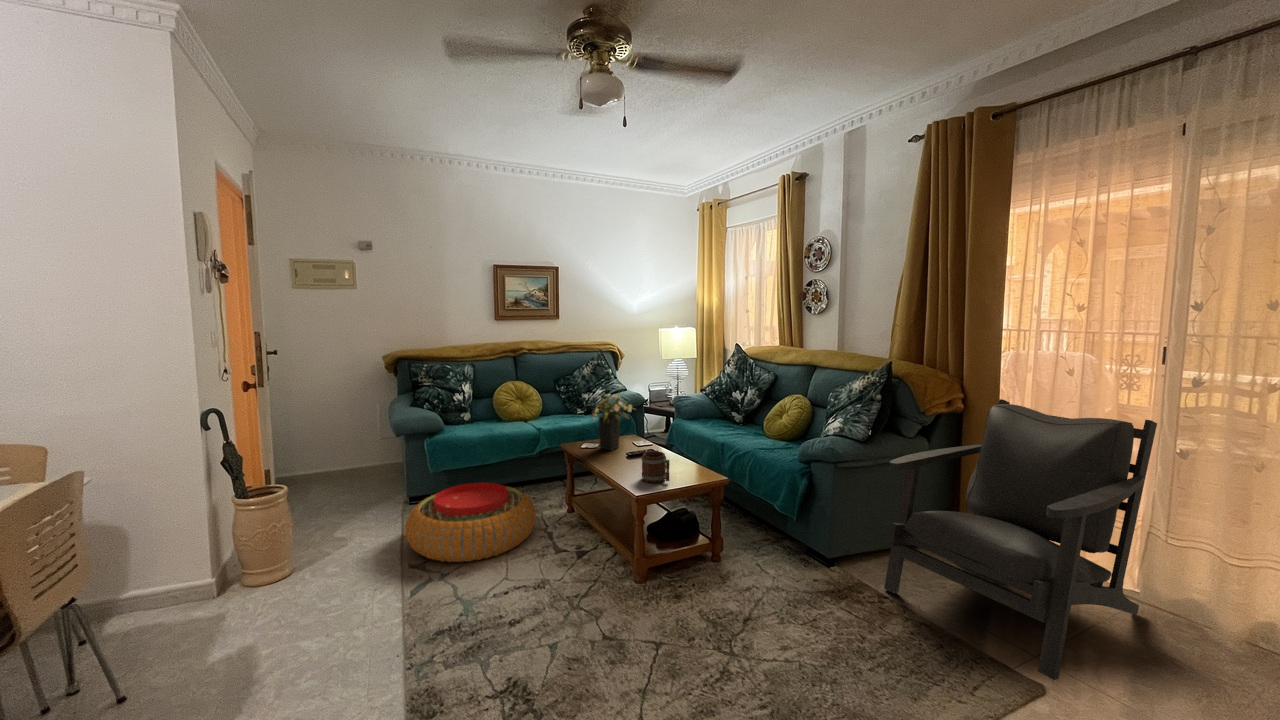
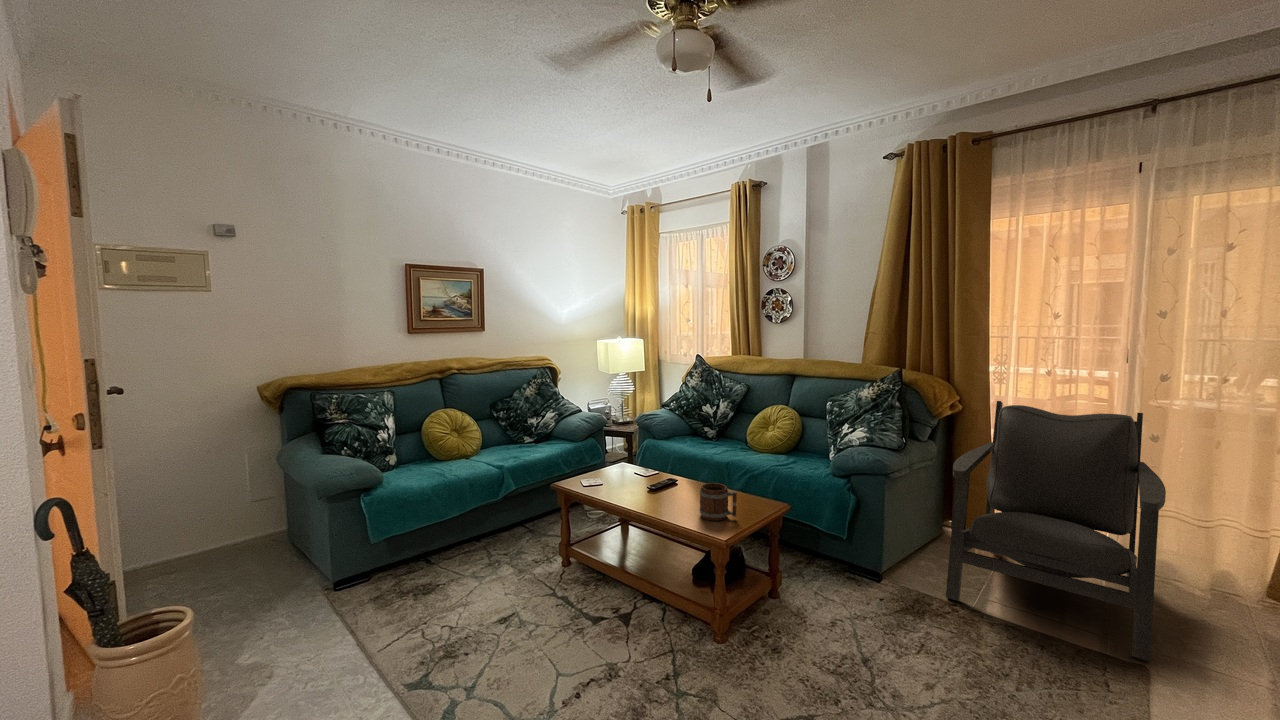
flower arrangement: present [592,394,632,450] -> none [597,415,650,486]
pouf: present [405,483,536,562] -> none [375,545,551,668]

